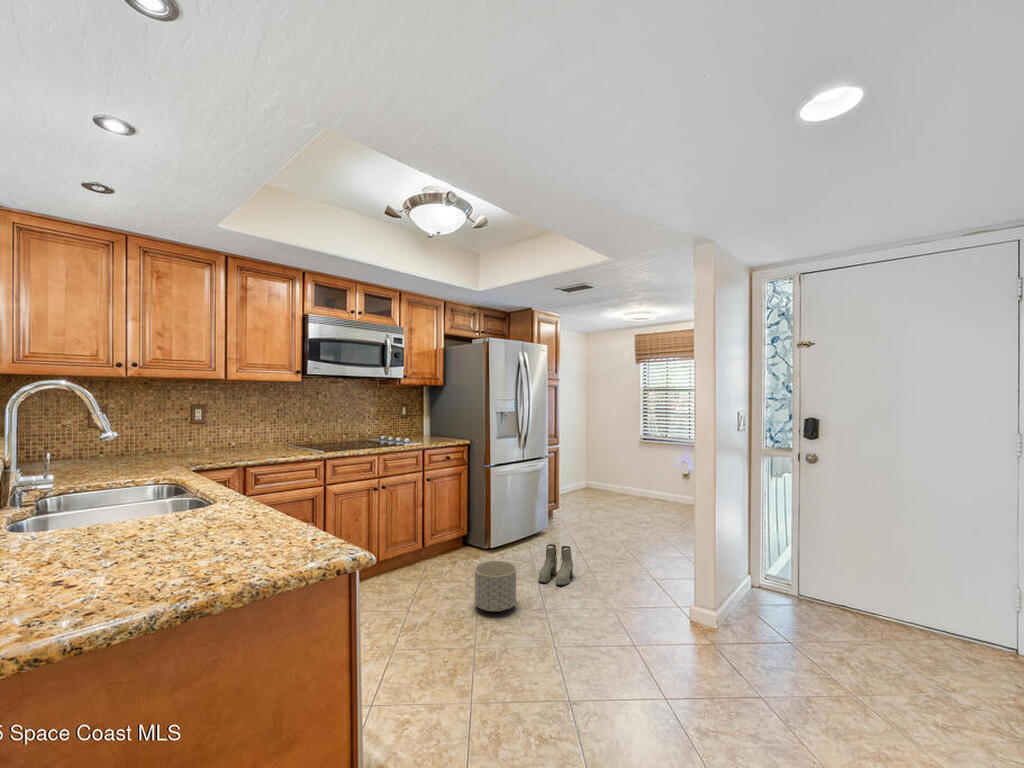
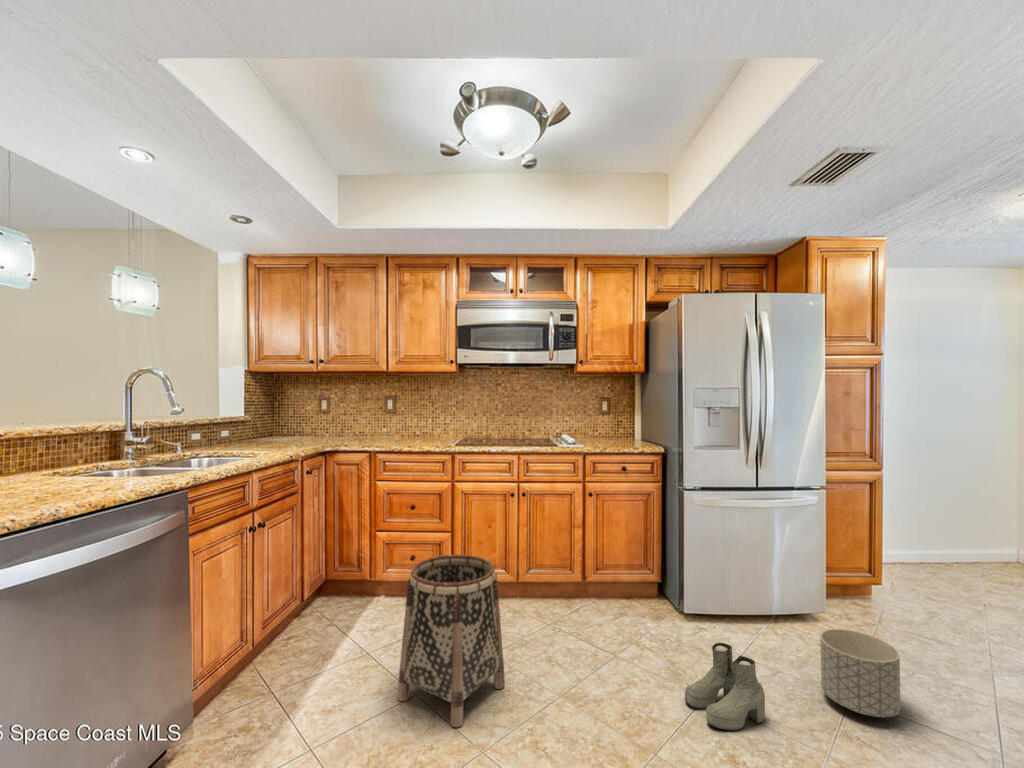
basket: none [394,531,462,654] -> present [398,554,505,727]
planter: present [475,561,516,612] -> present [820,629,901,717]

